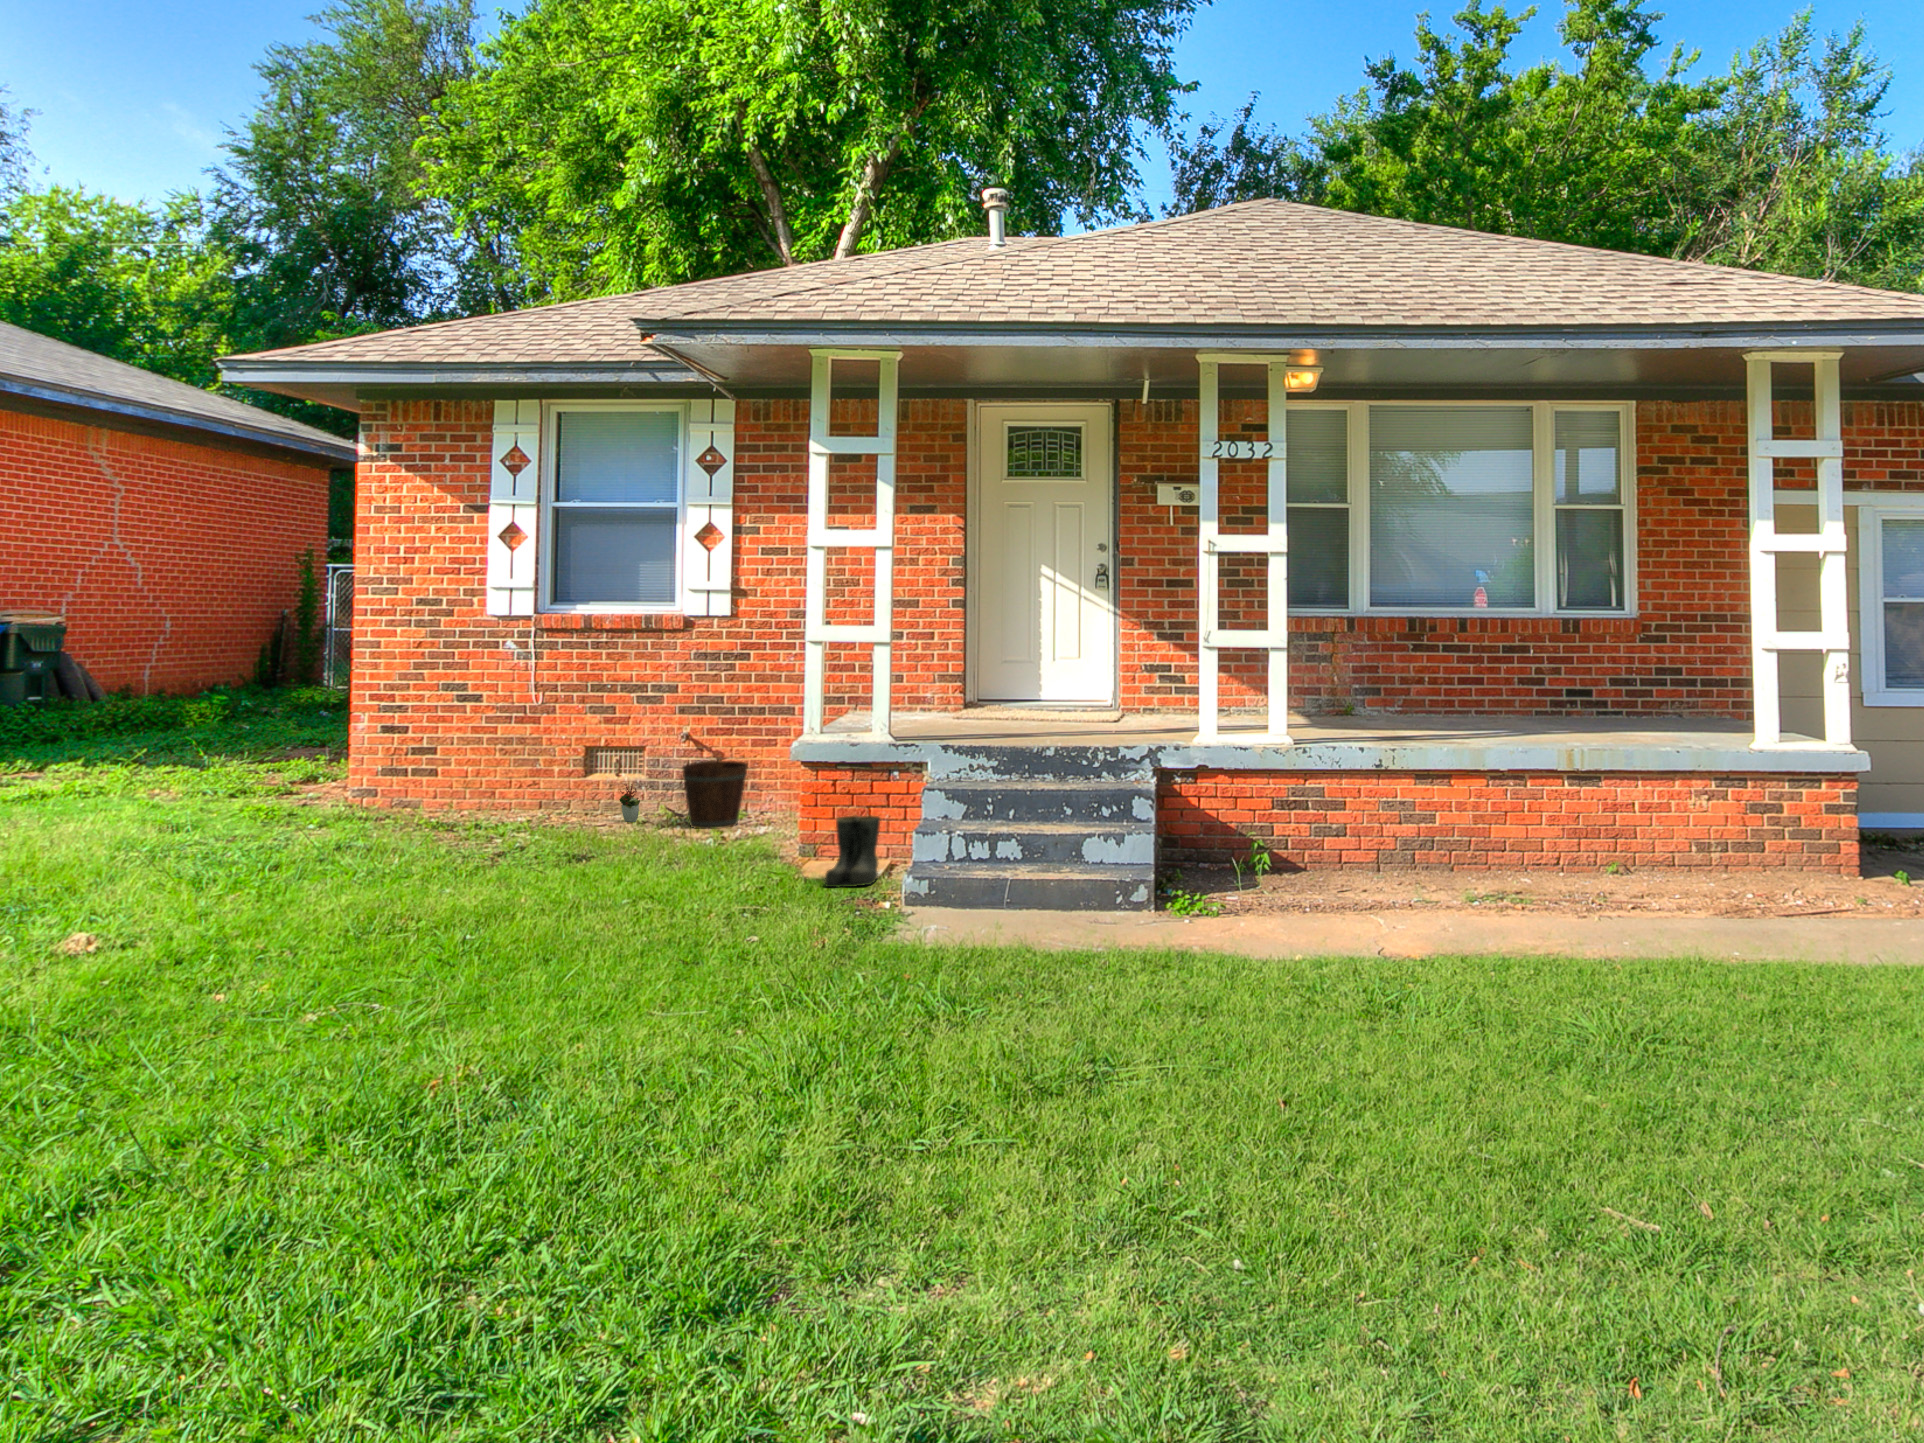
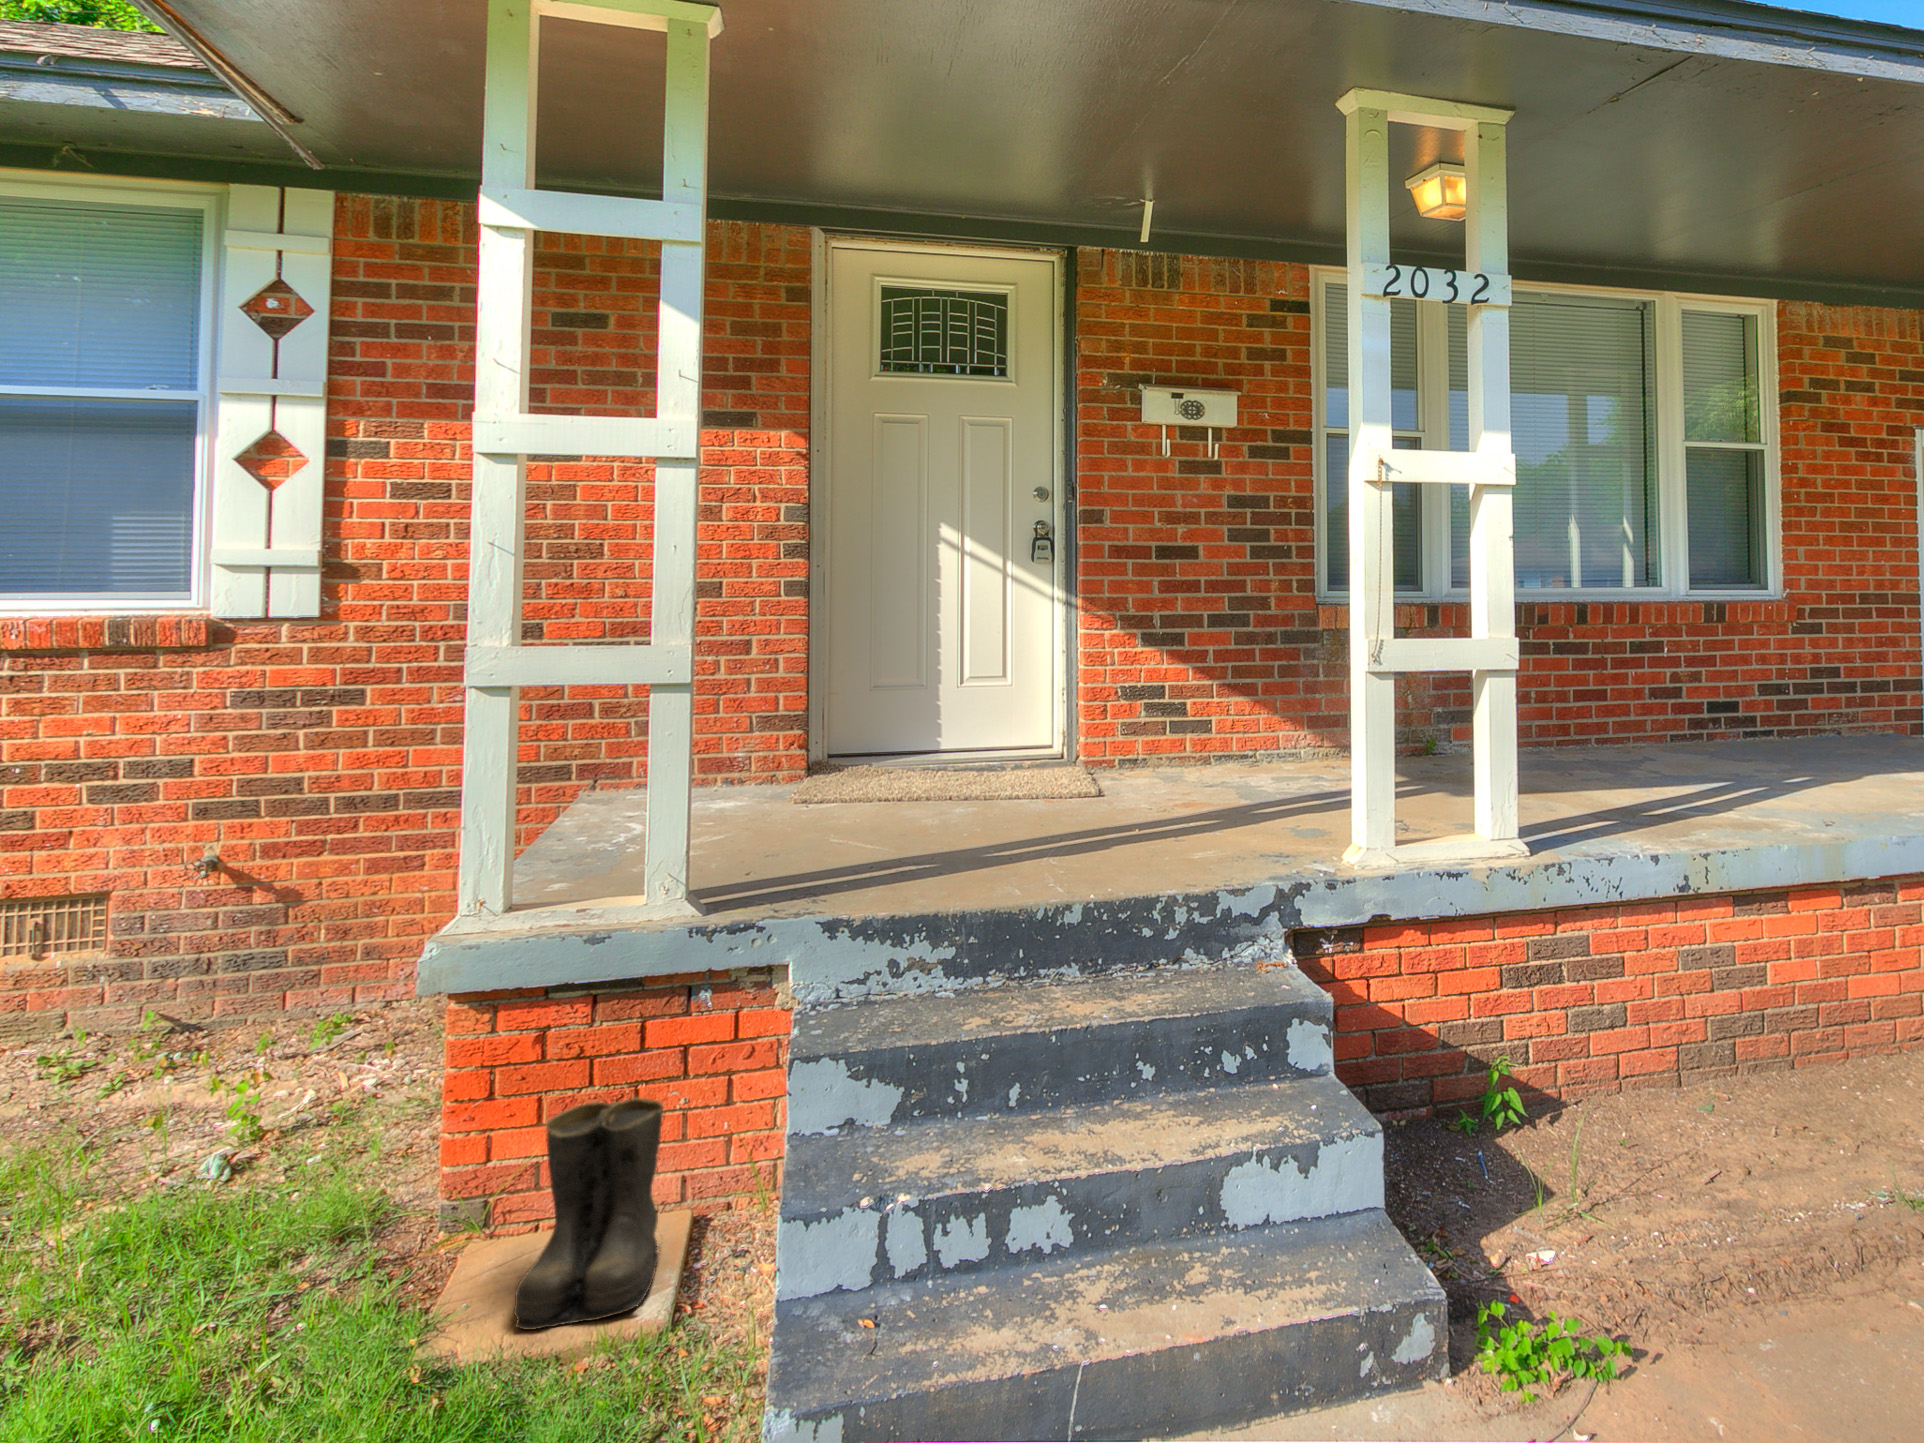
bucket: present [682,760,748,829] -> none [197,903,353,1064]
decorative plant: present [619,784,640,822] -> none [55,968,106,1049]

